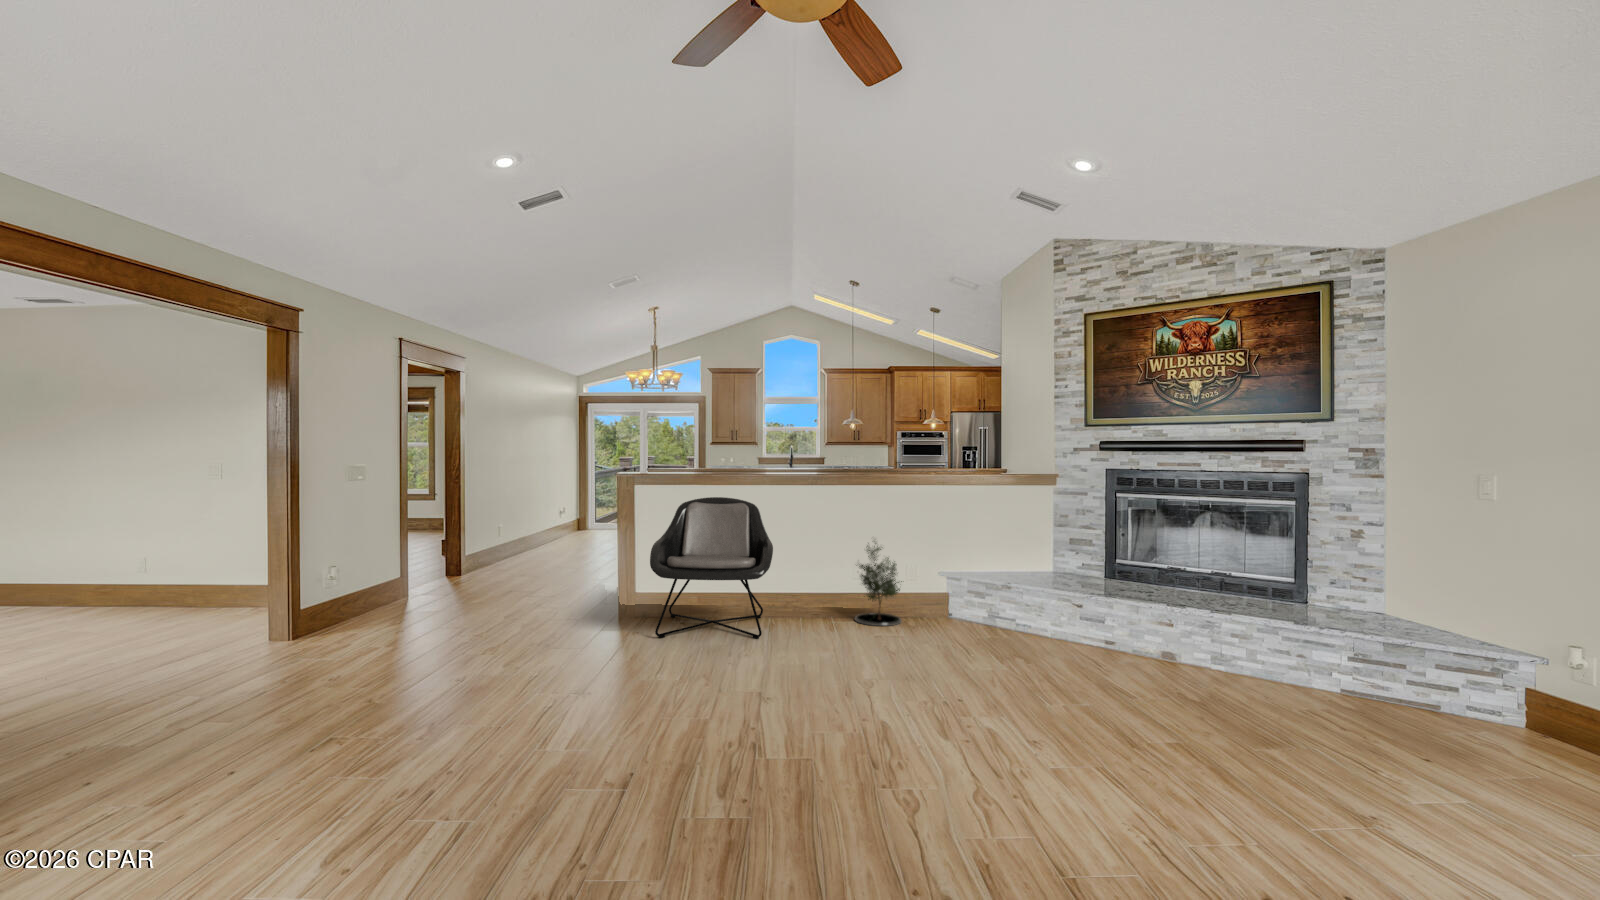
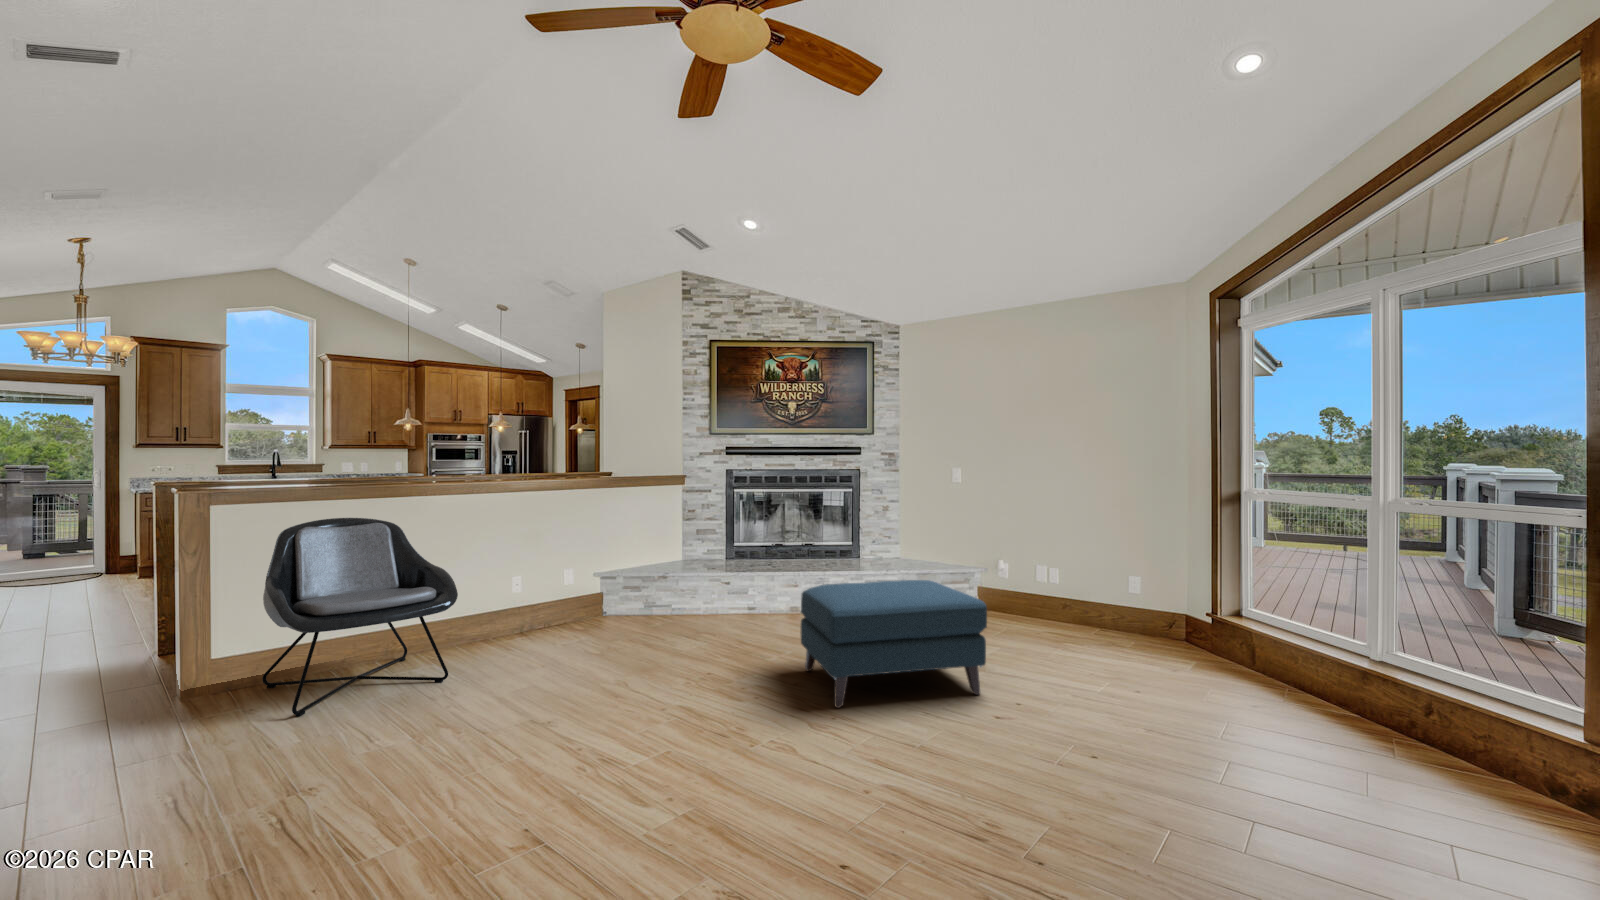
potted tree: present [855,541,902,626] -> none [518,546,573,639]
ottoman: none [1020,615,1284,822] -> present [801,580,987,708]

